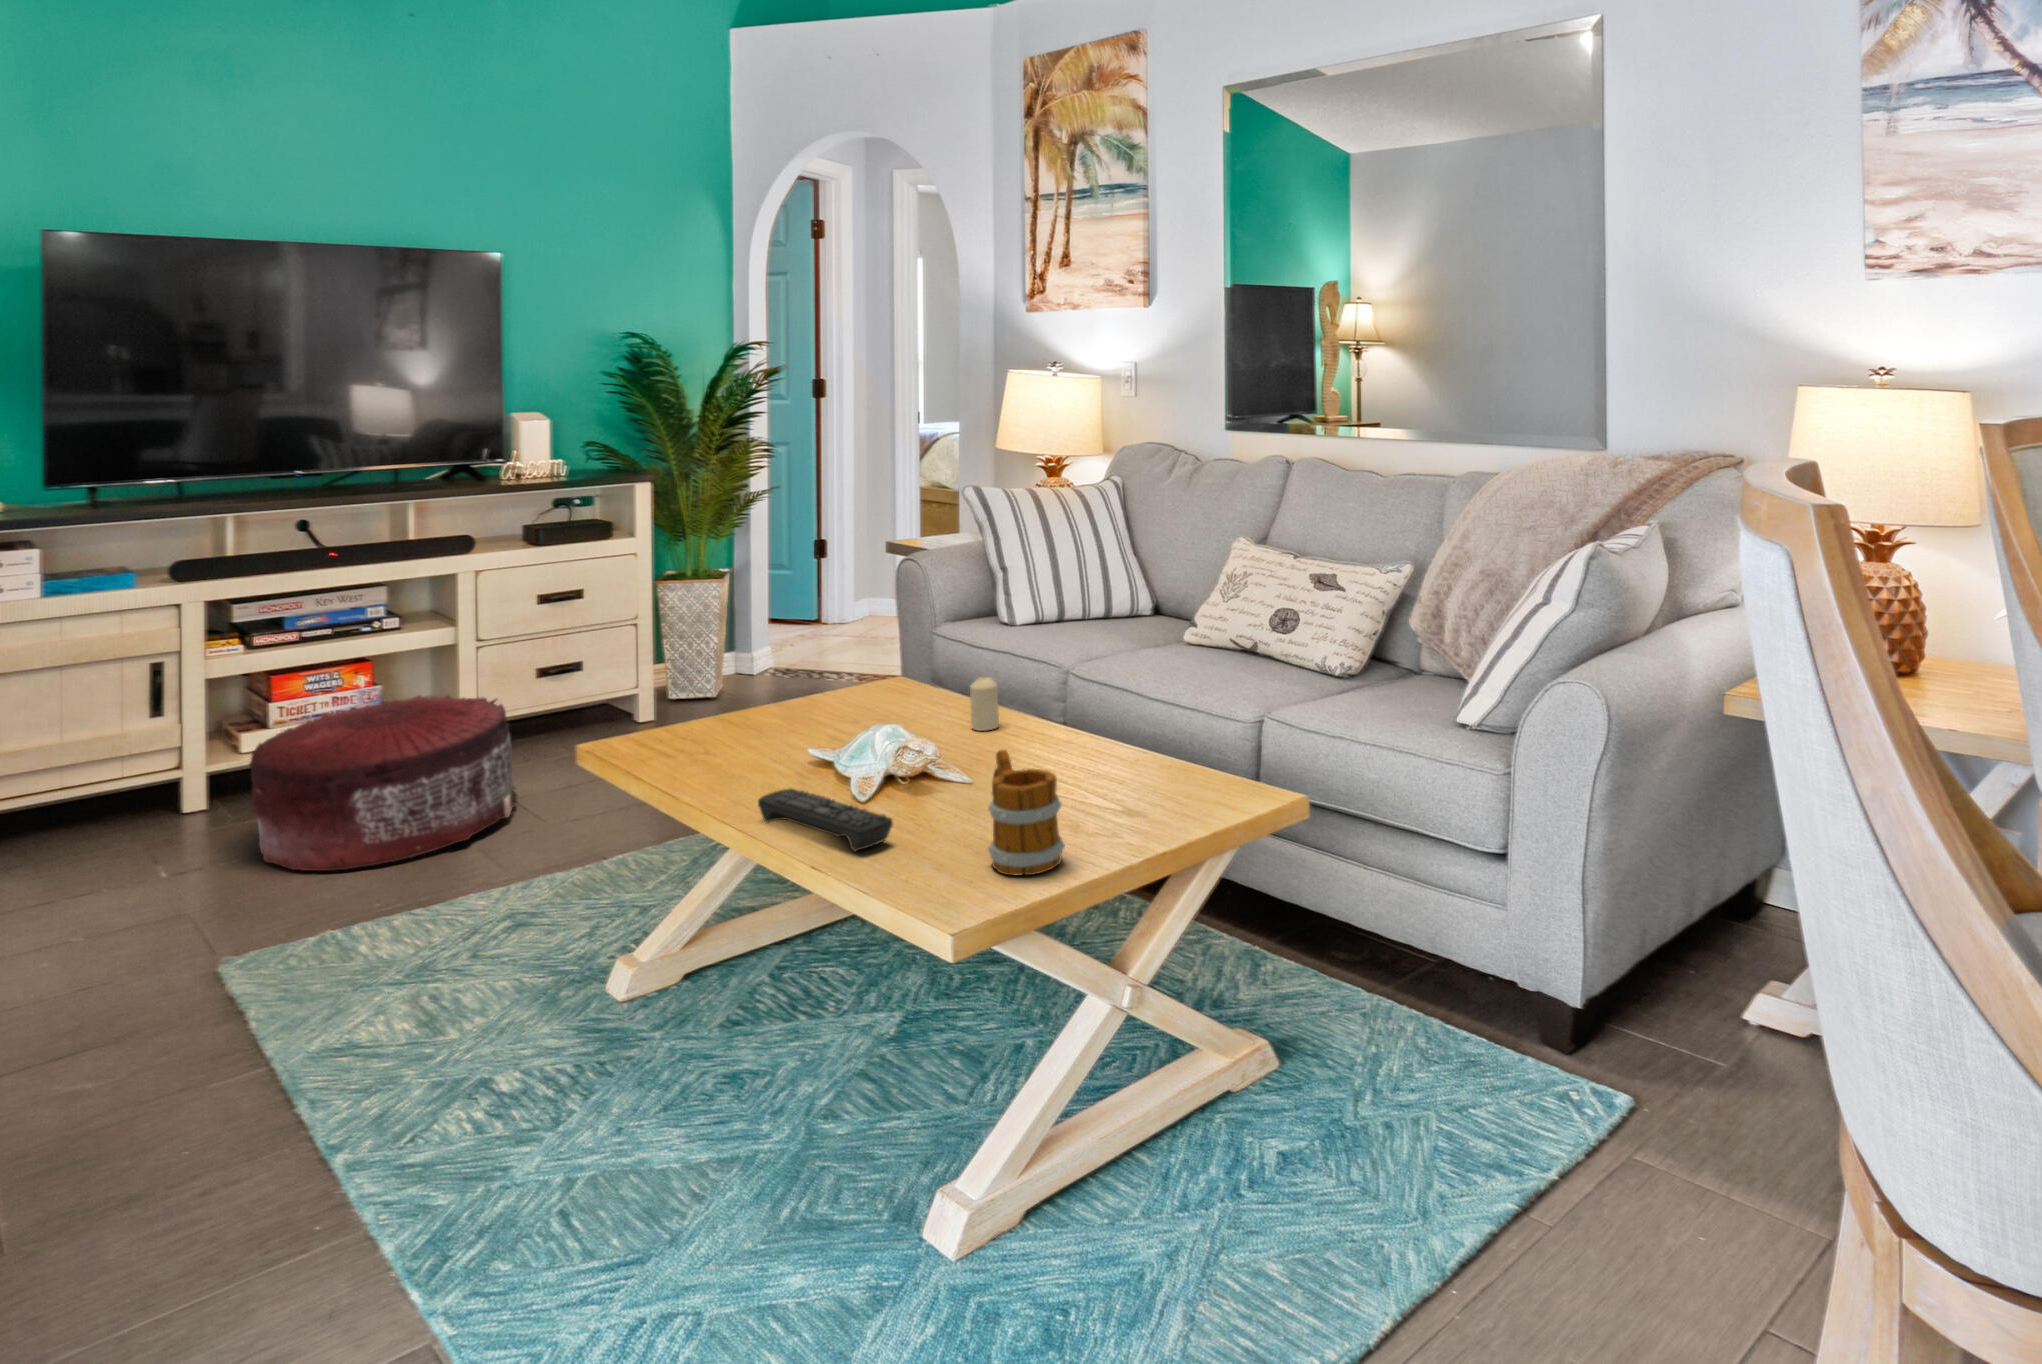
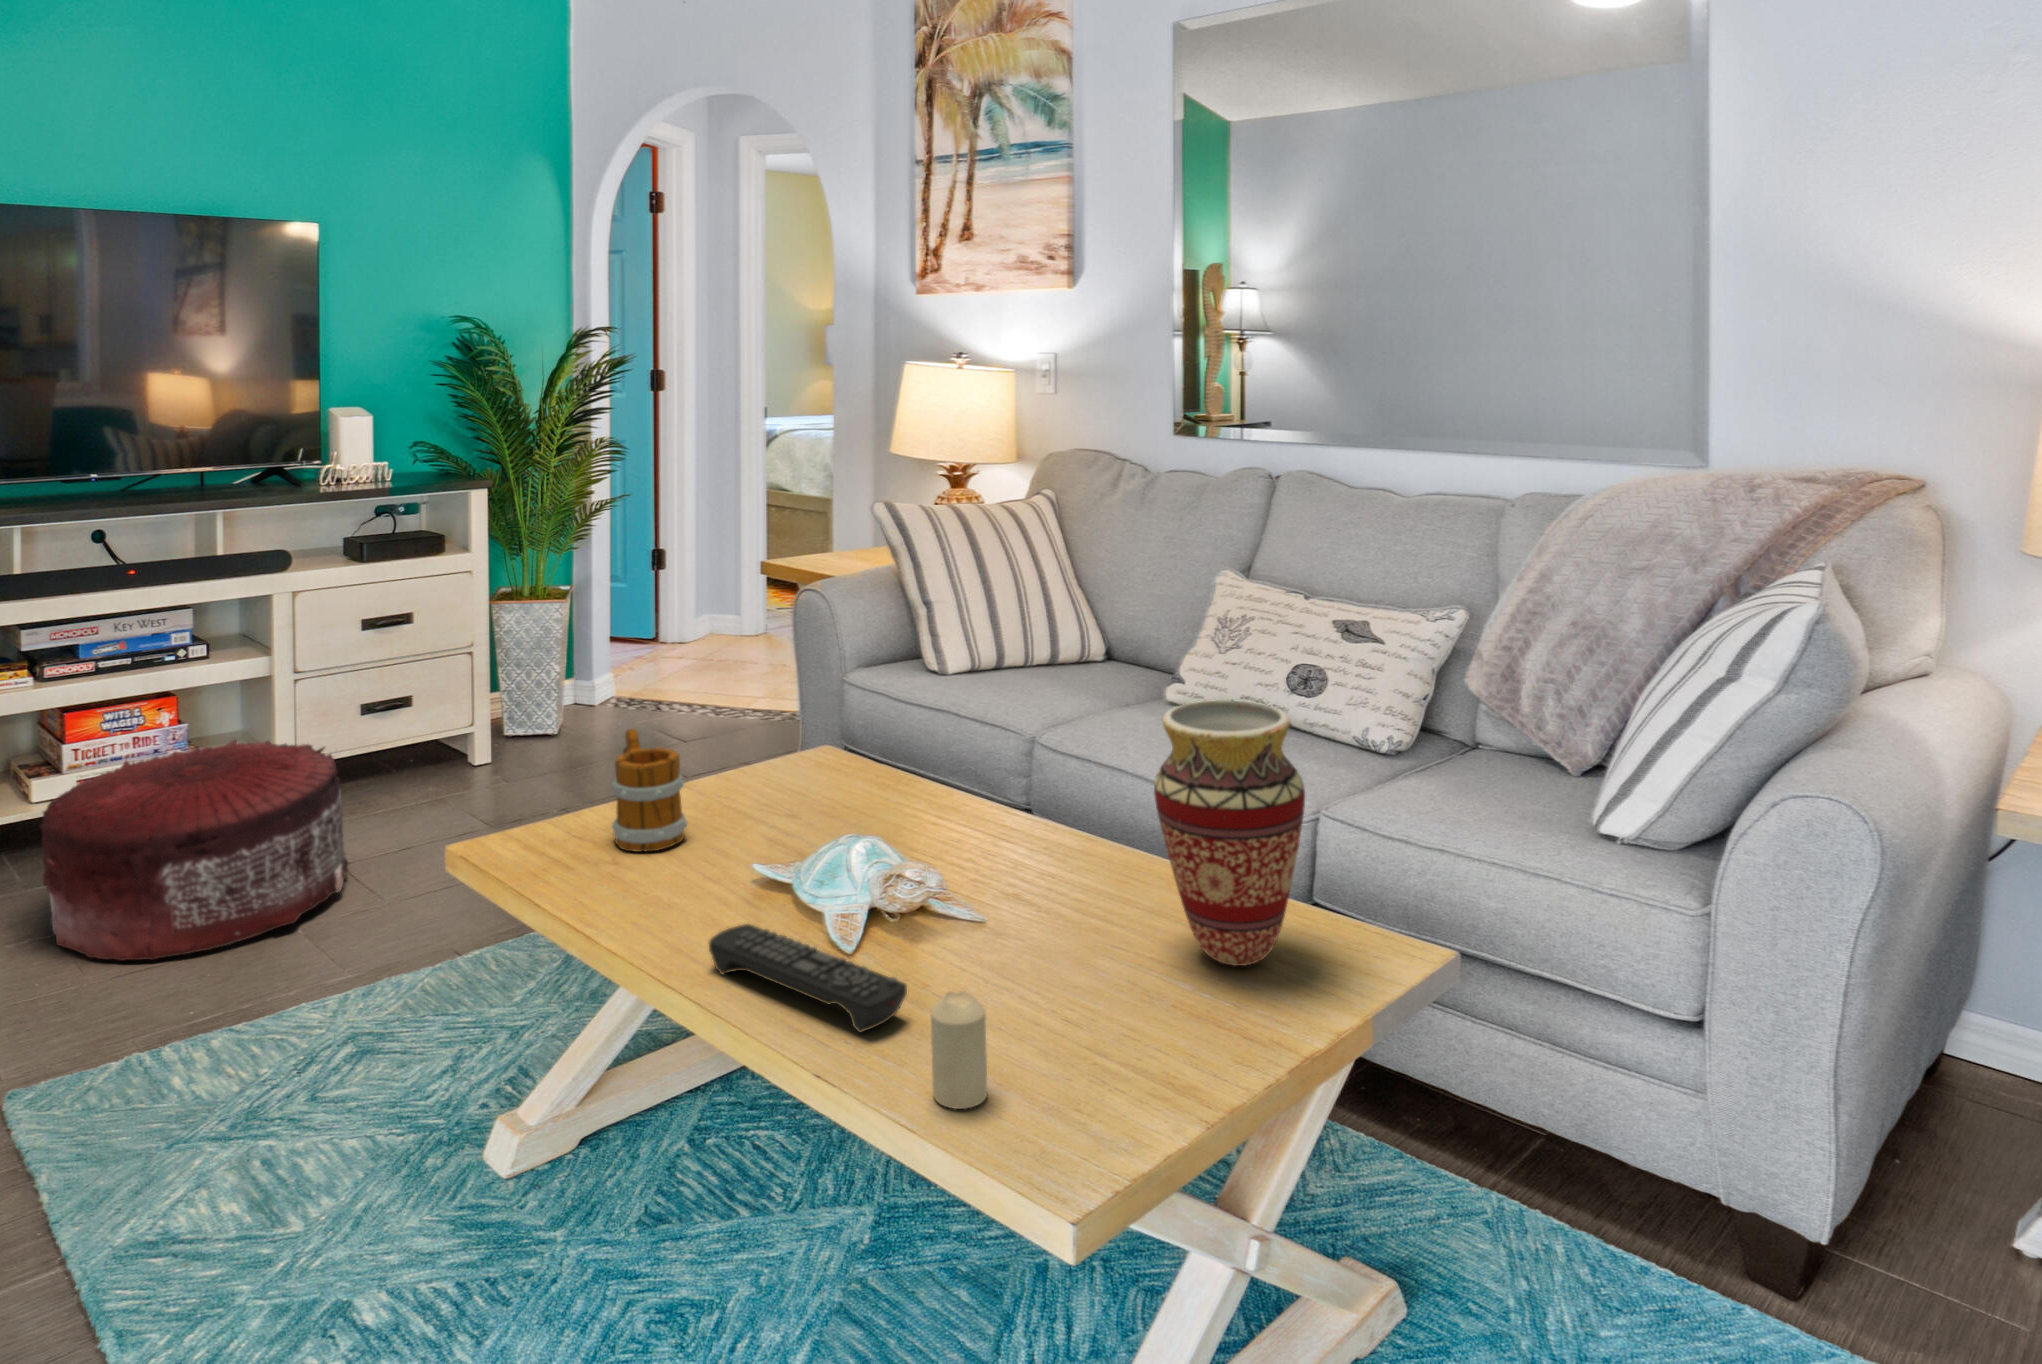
vase: none [1089,619,1195,808] -> present [1154,700,1305,966]
candle: present [970,677,999,731] -> present [931,991,987,1109]
mug: present [988,750,1065,875] -> present [612,729,687,852]

